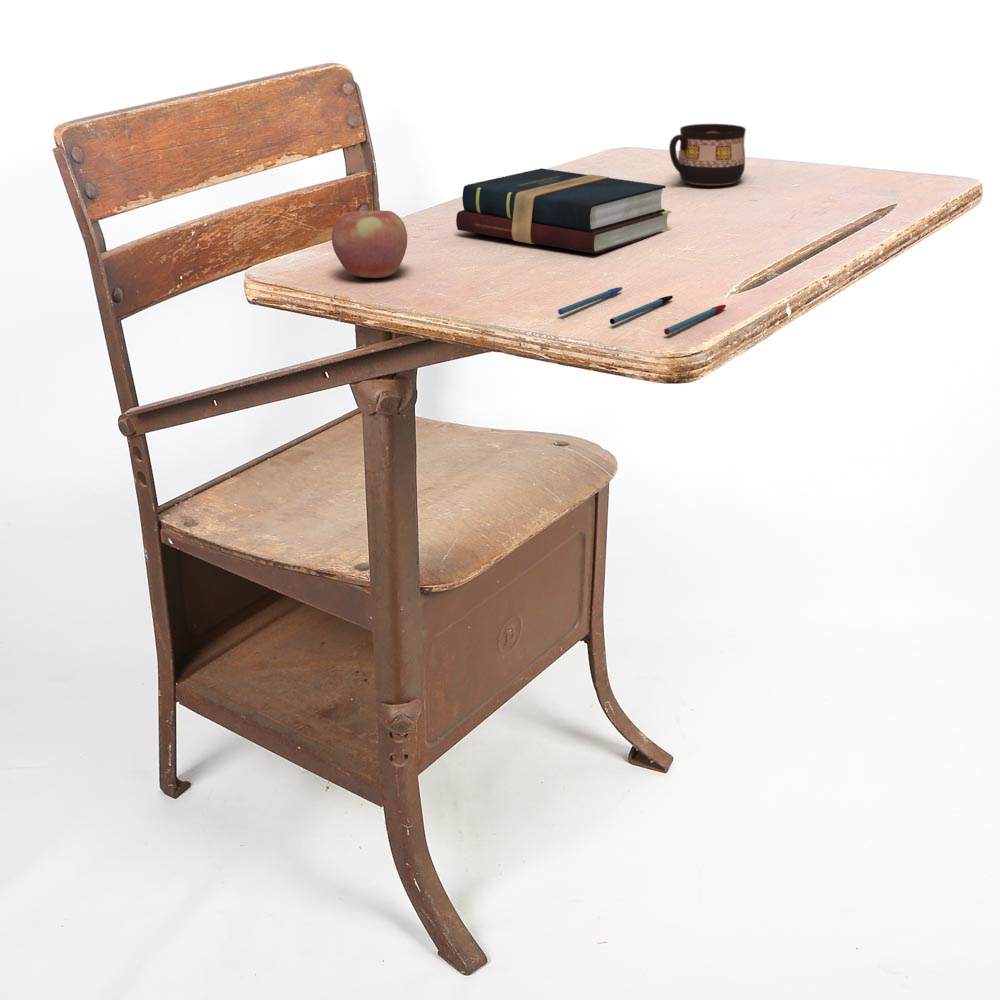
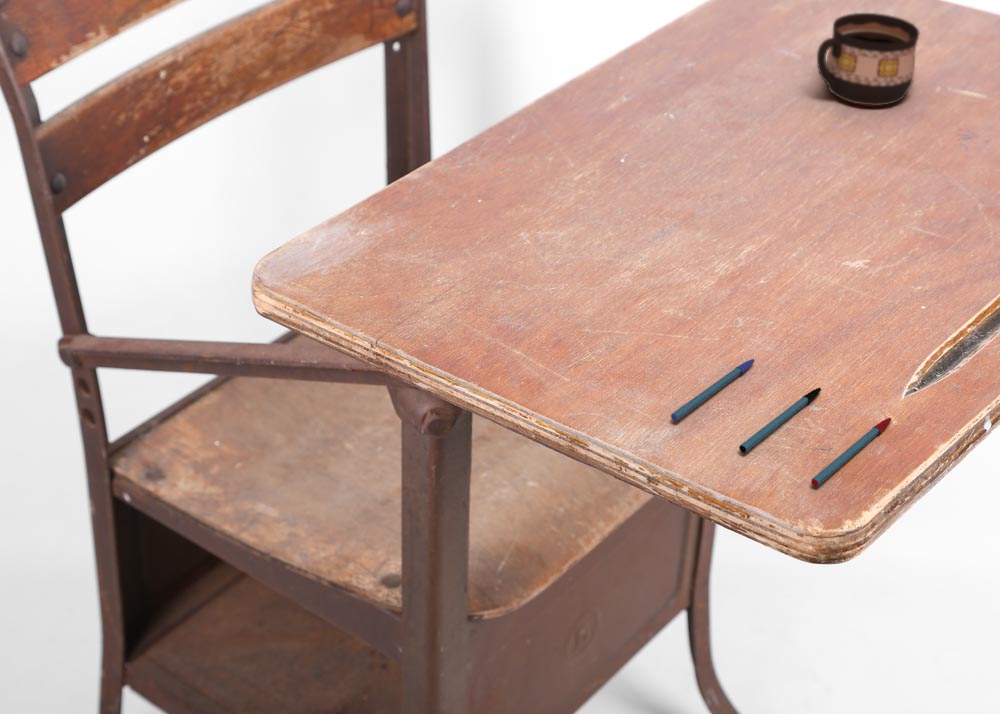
hardback book: present [456,168,671,254] -> none [535,95,819,267]
apple: present [332,210,407,278] -> none [376,205,475,299]

